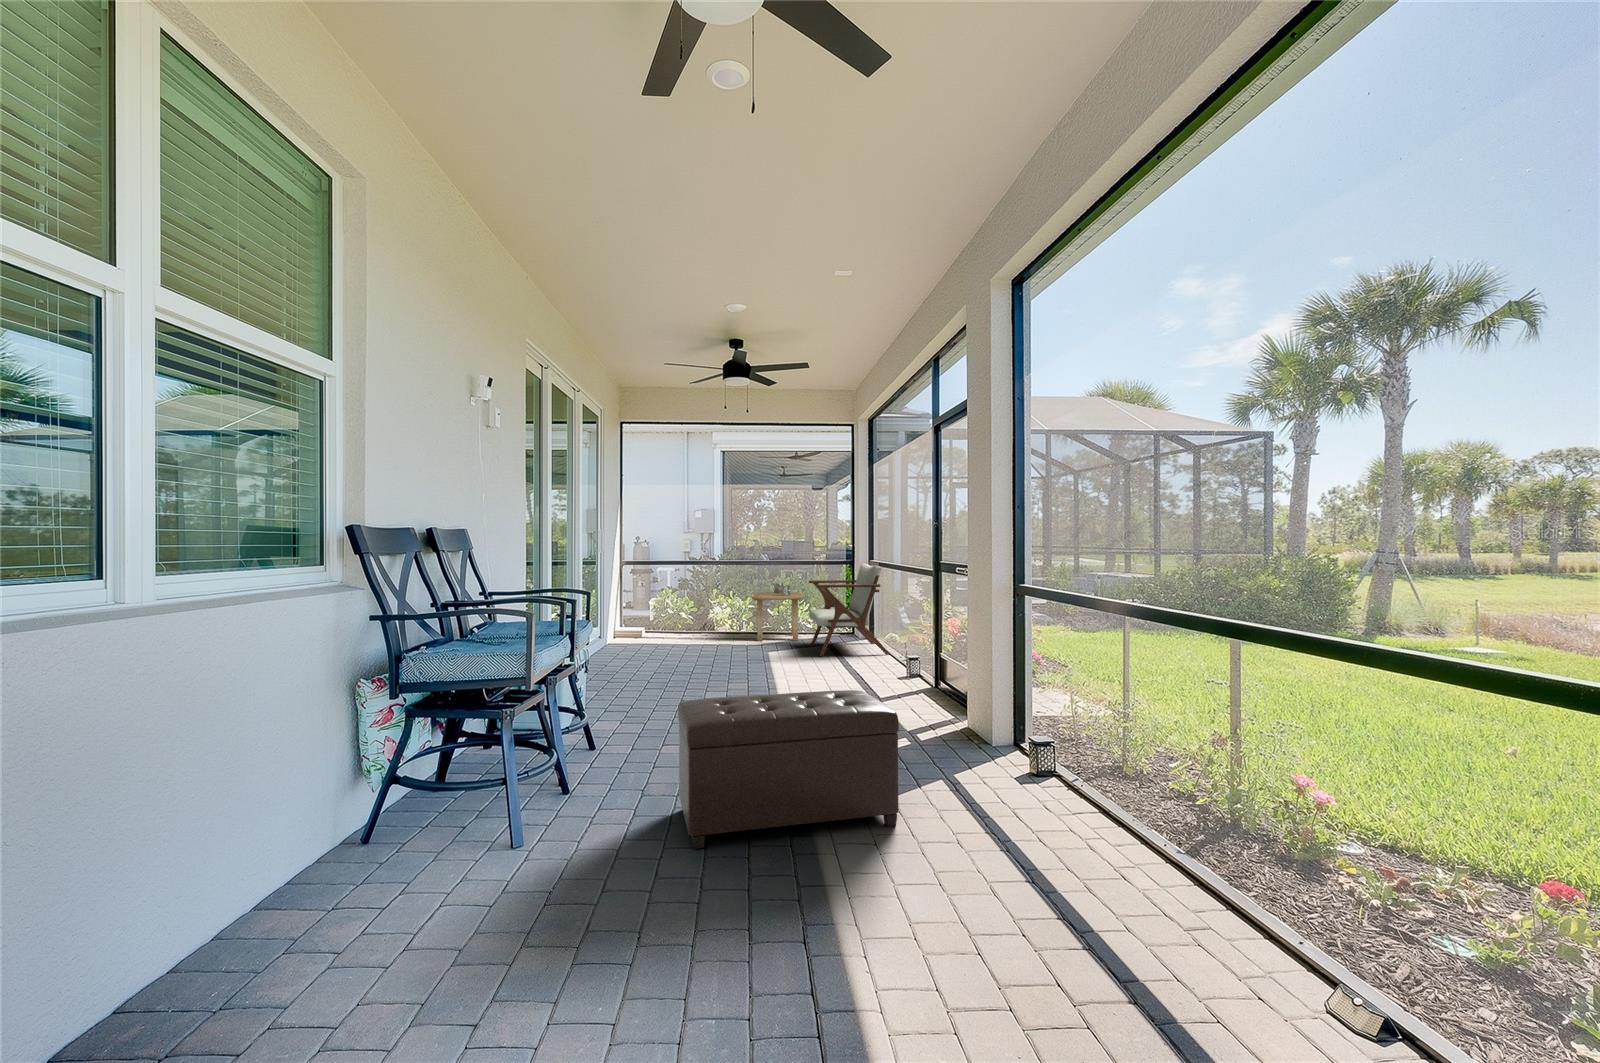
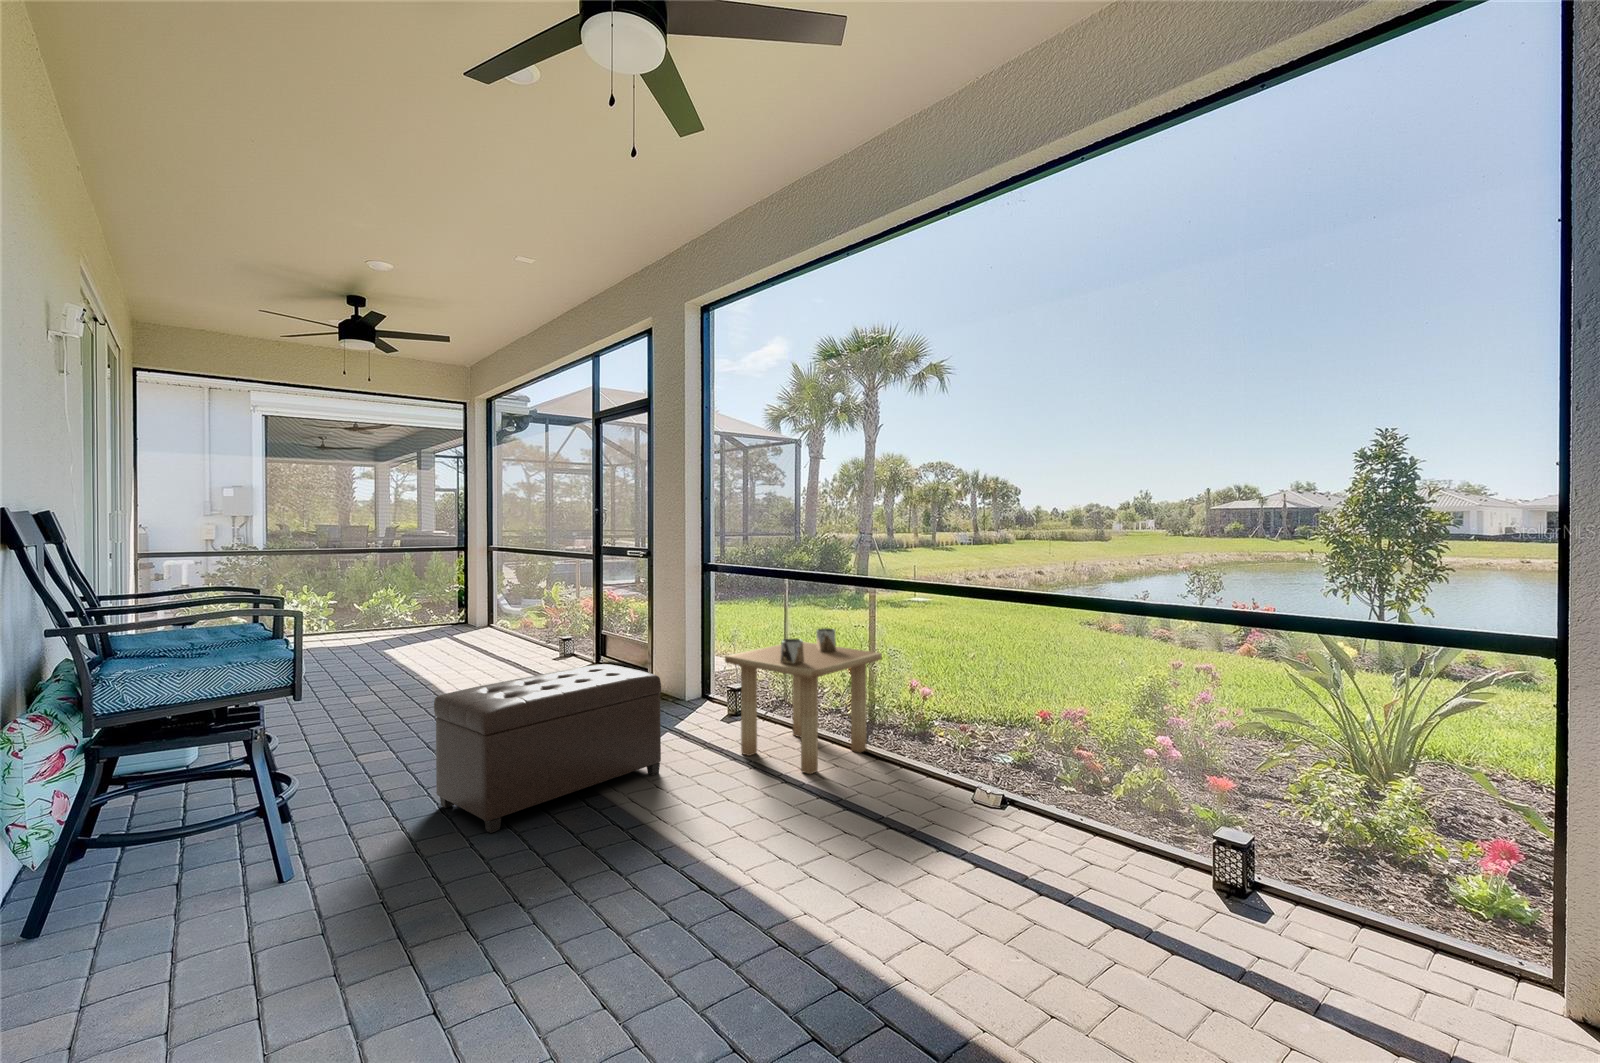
lounge chair: present [809,563,890,656] -> none [424,549,527,649]
side table: present [752,583,803,641] -> present [725,628,882,774]

